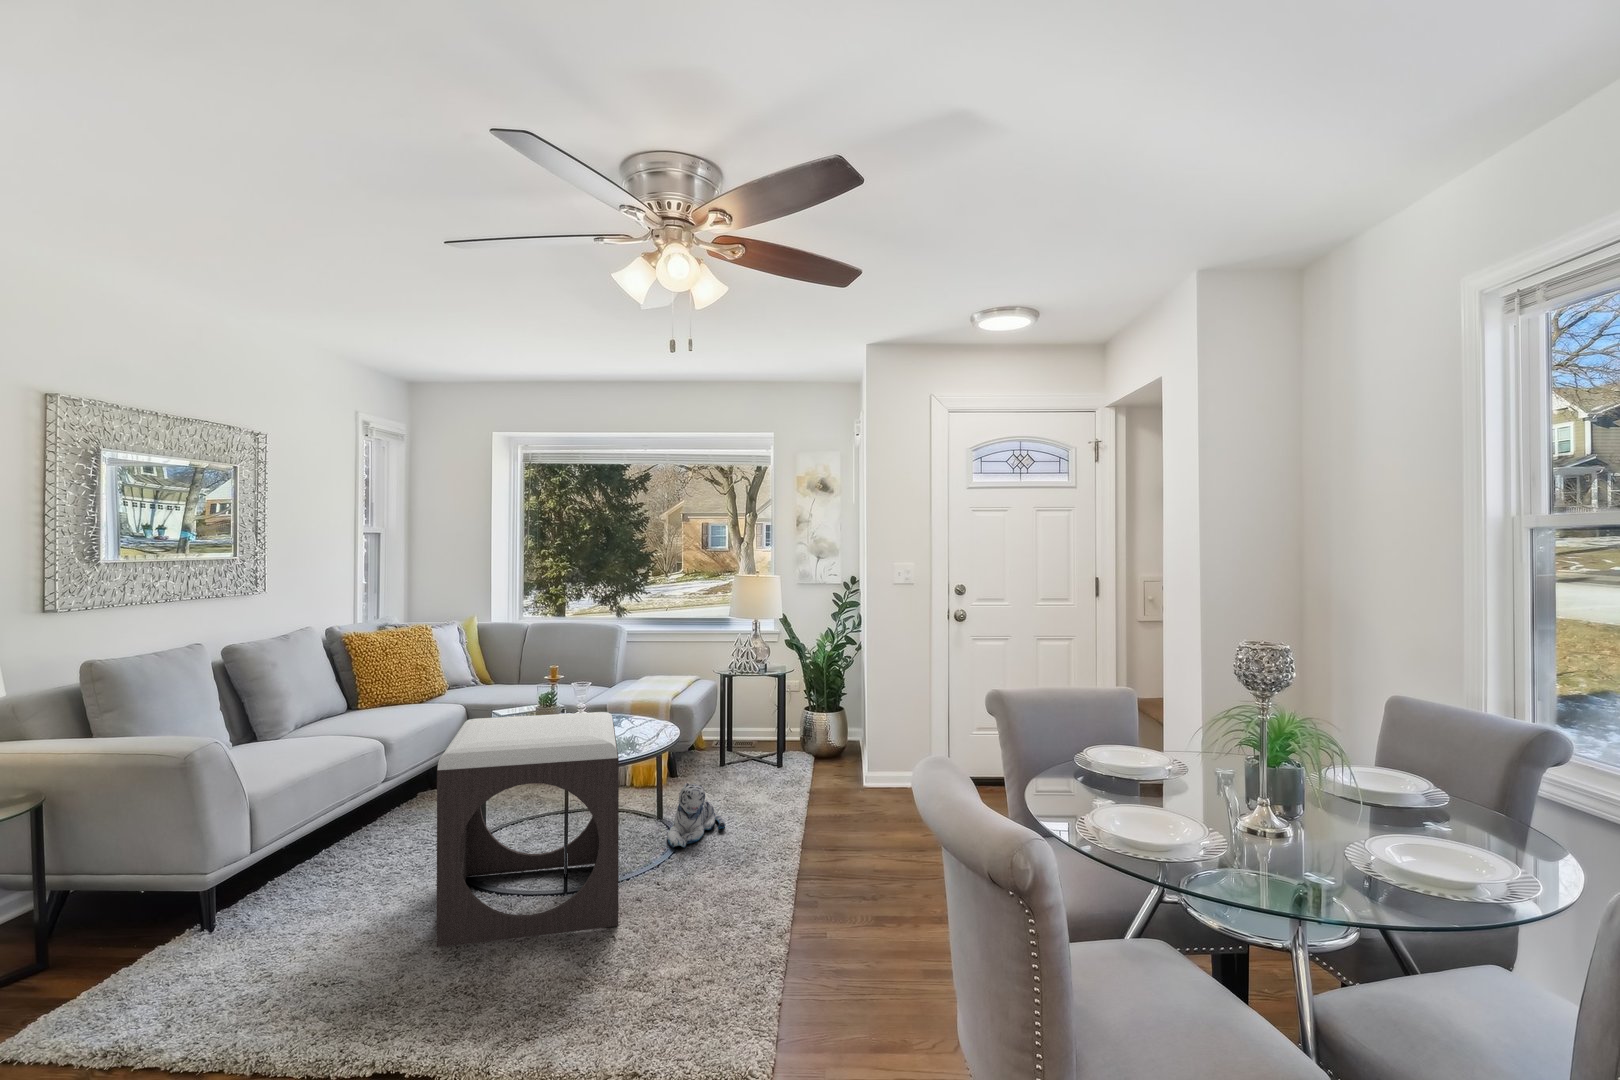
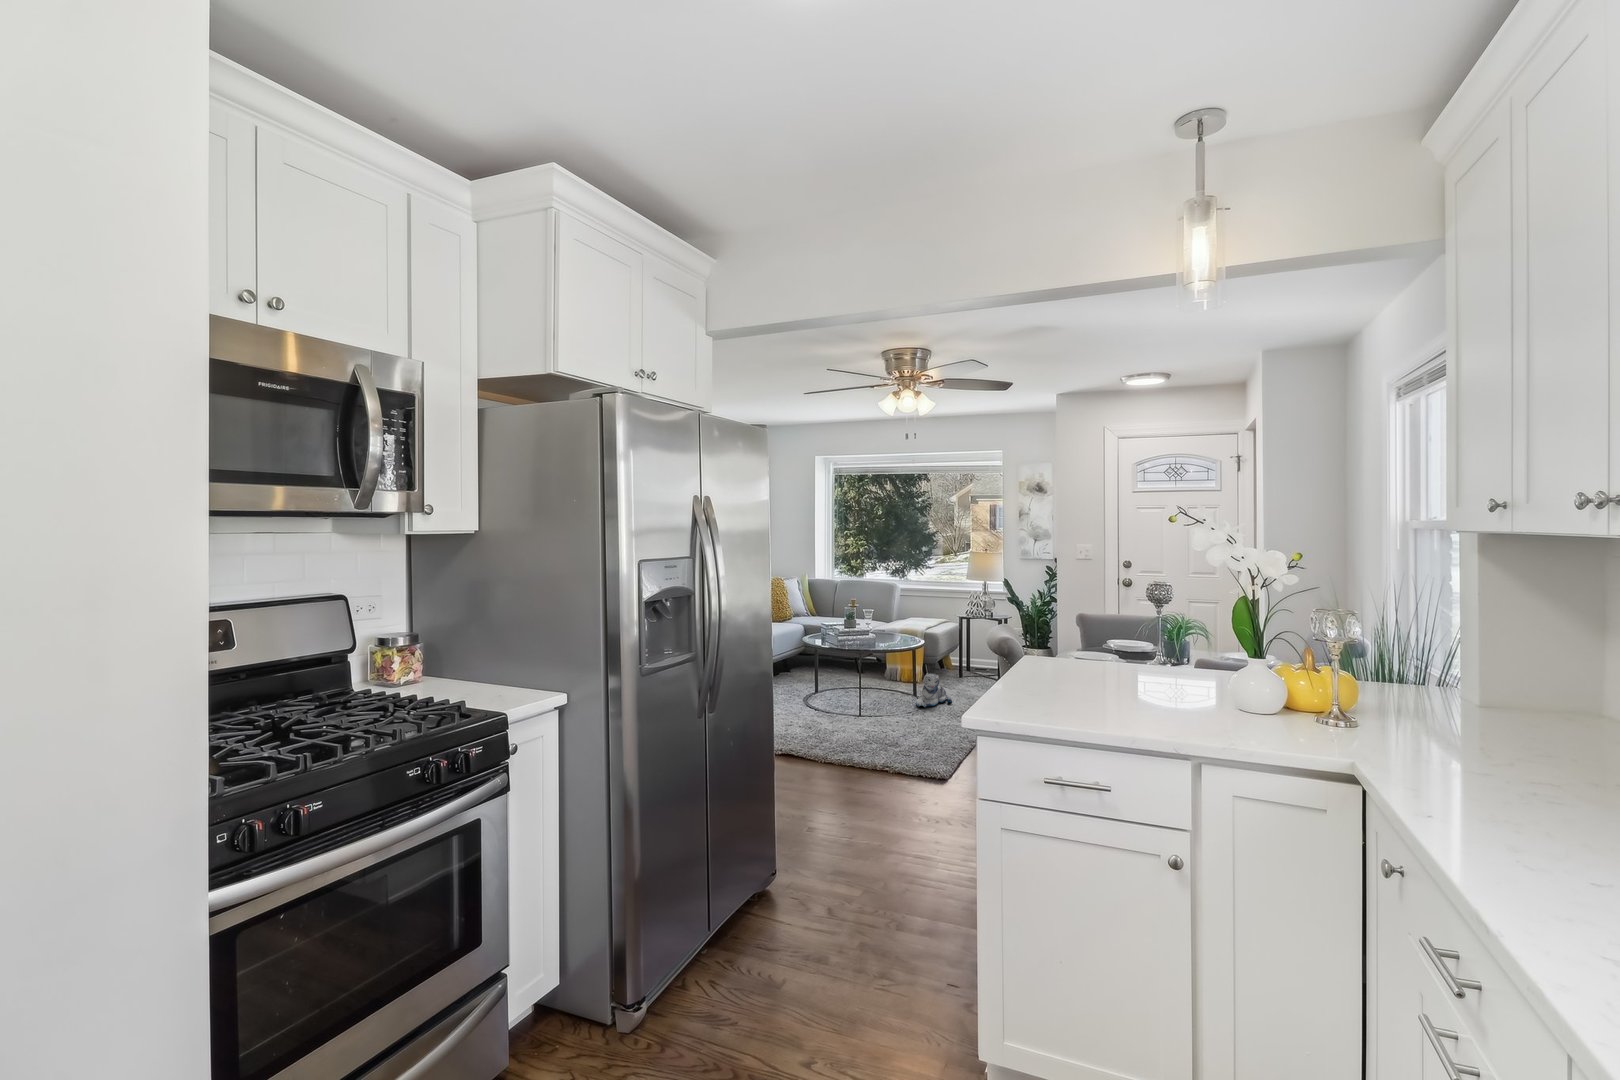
footstool: present [437,712,619,947] -> none [798,623,885,729]

